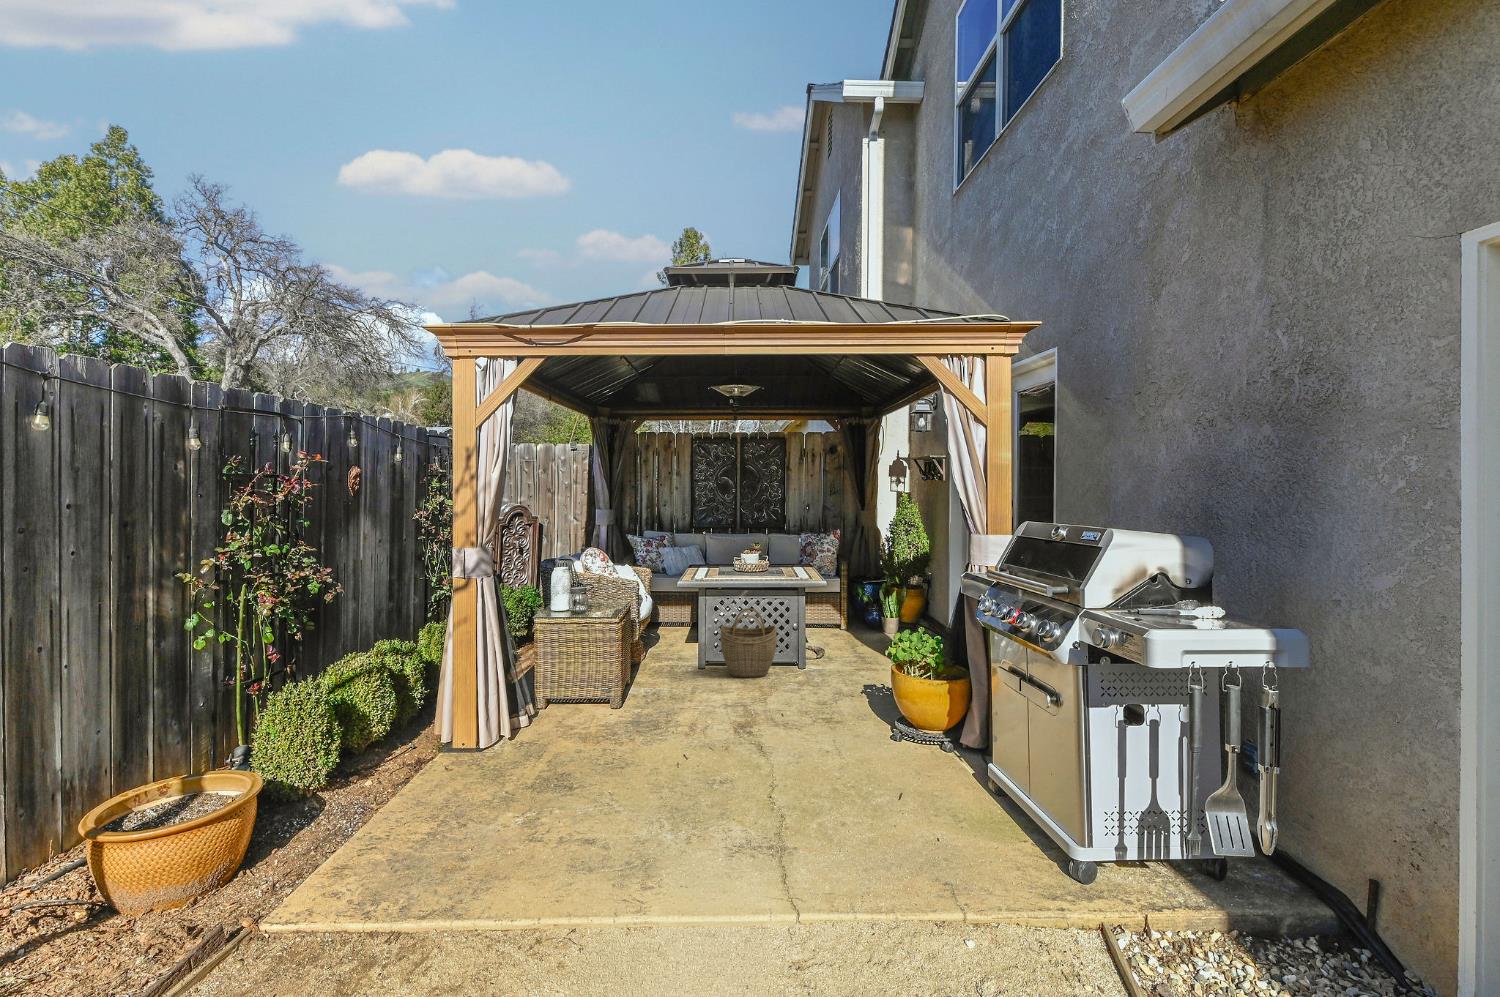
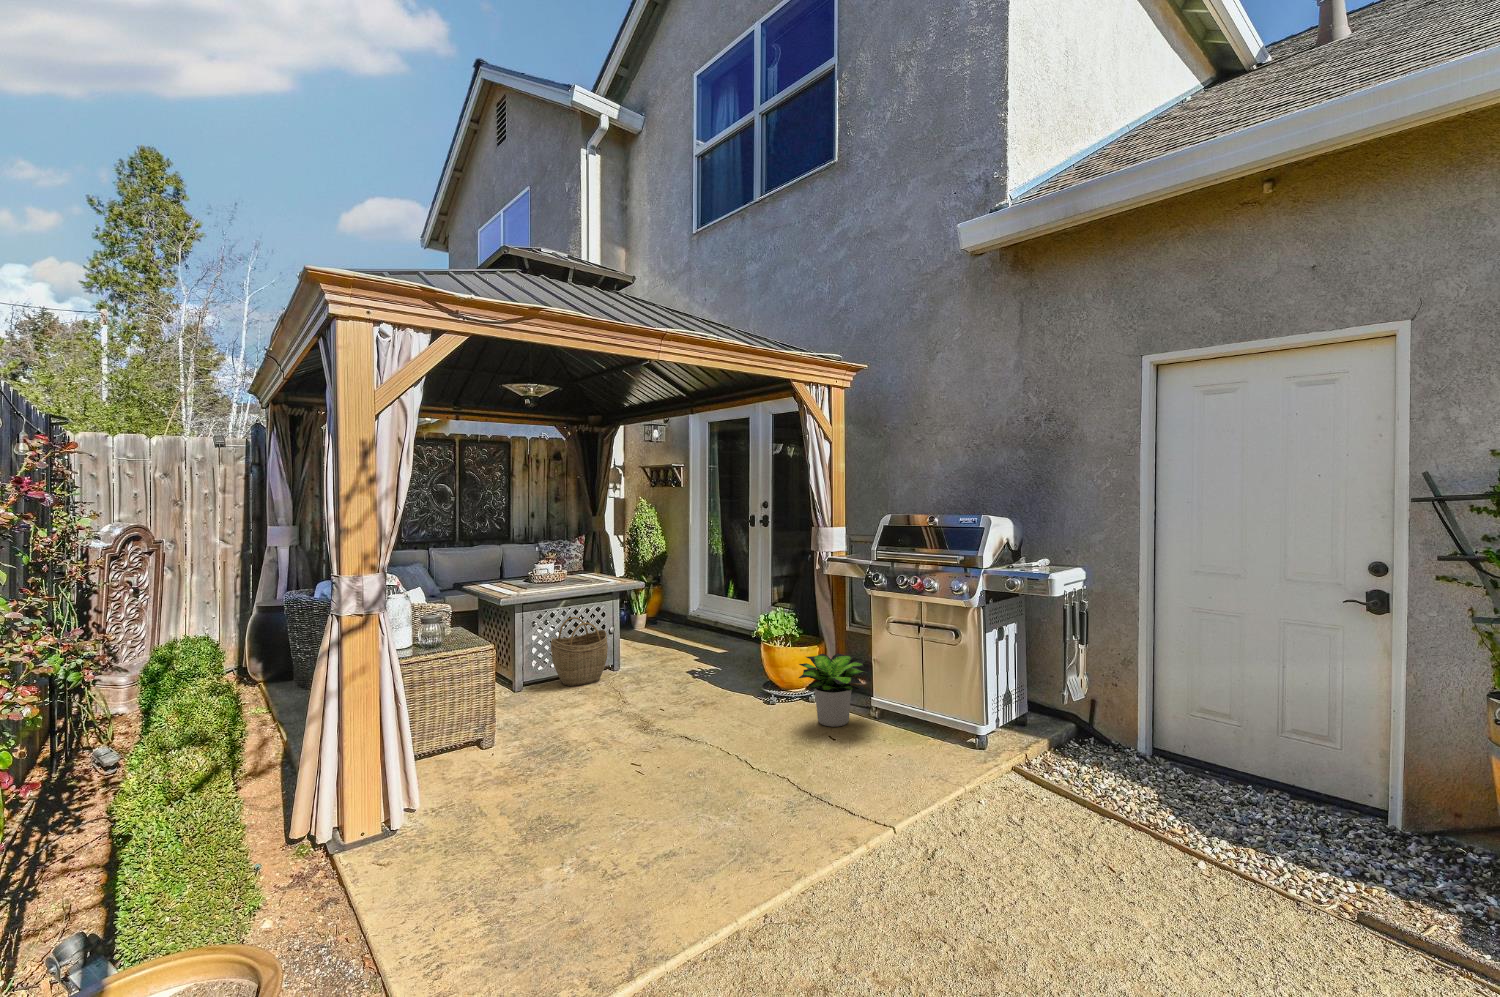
potted plant: none [885,691,986,787] -> present [799,653,865,727]

